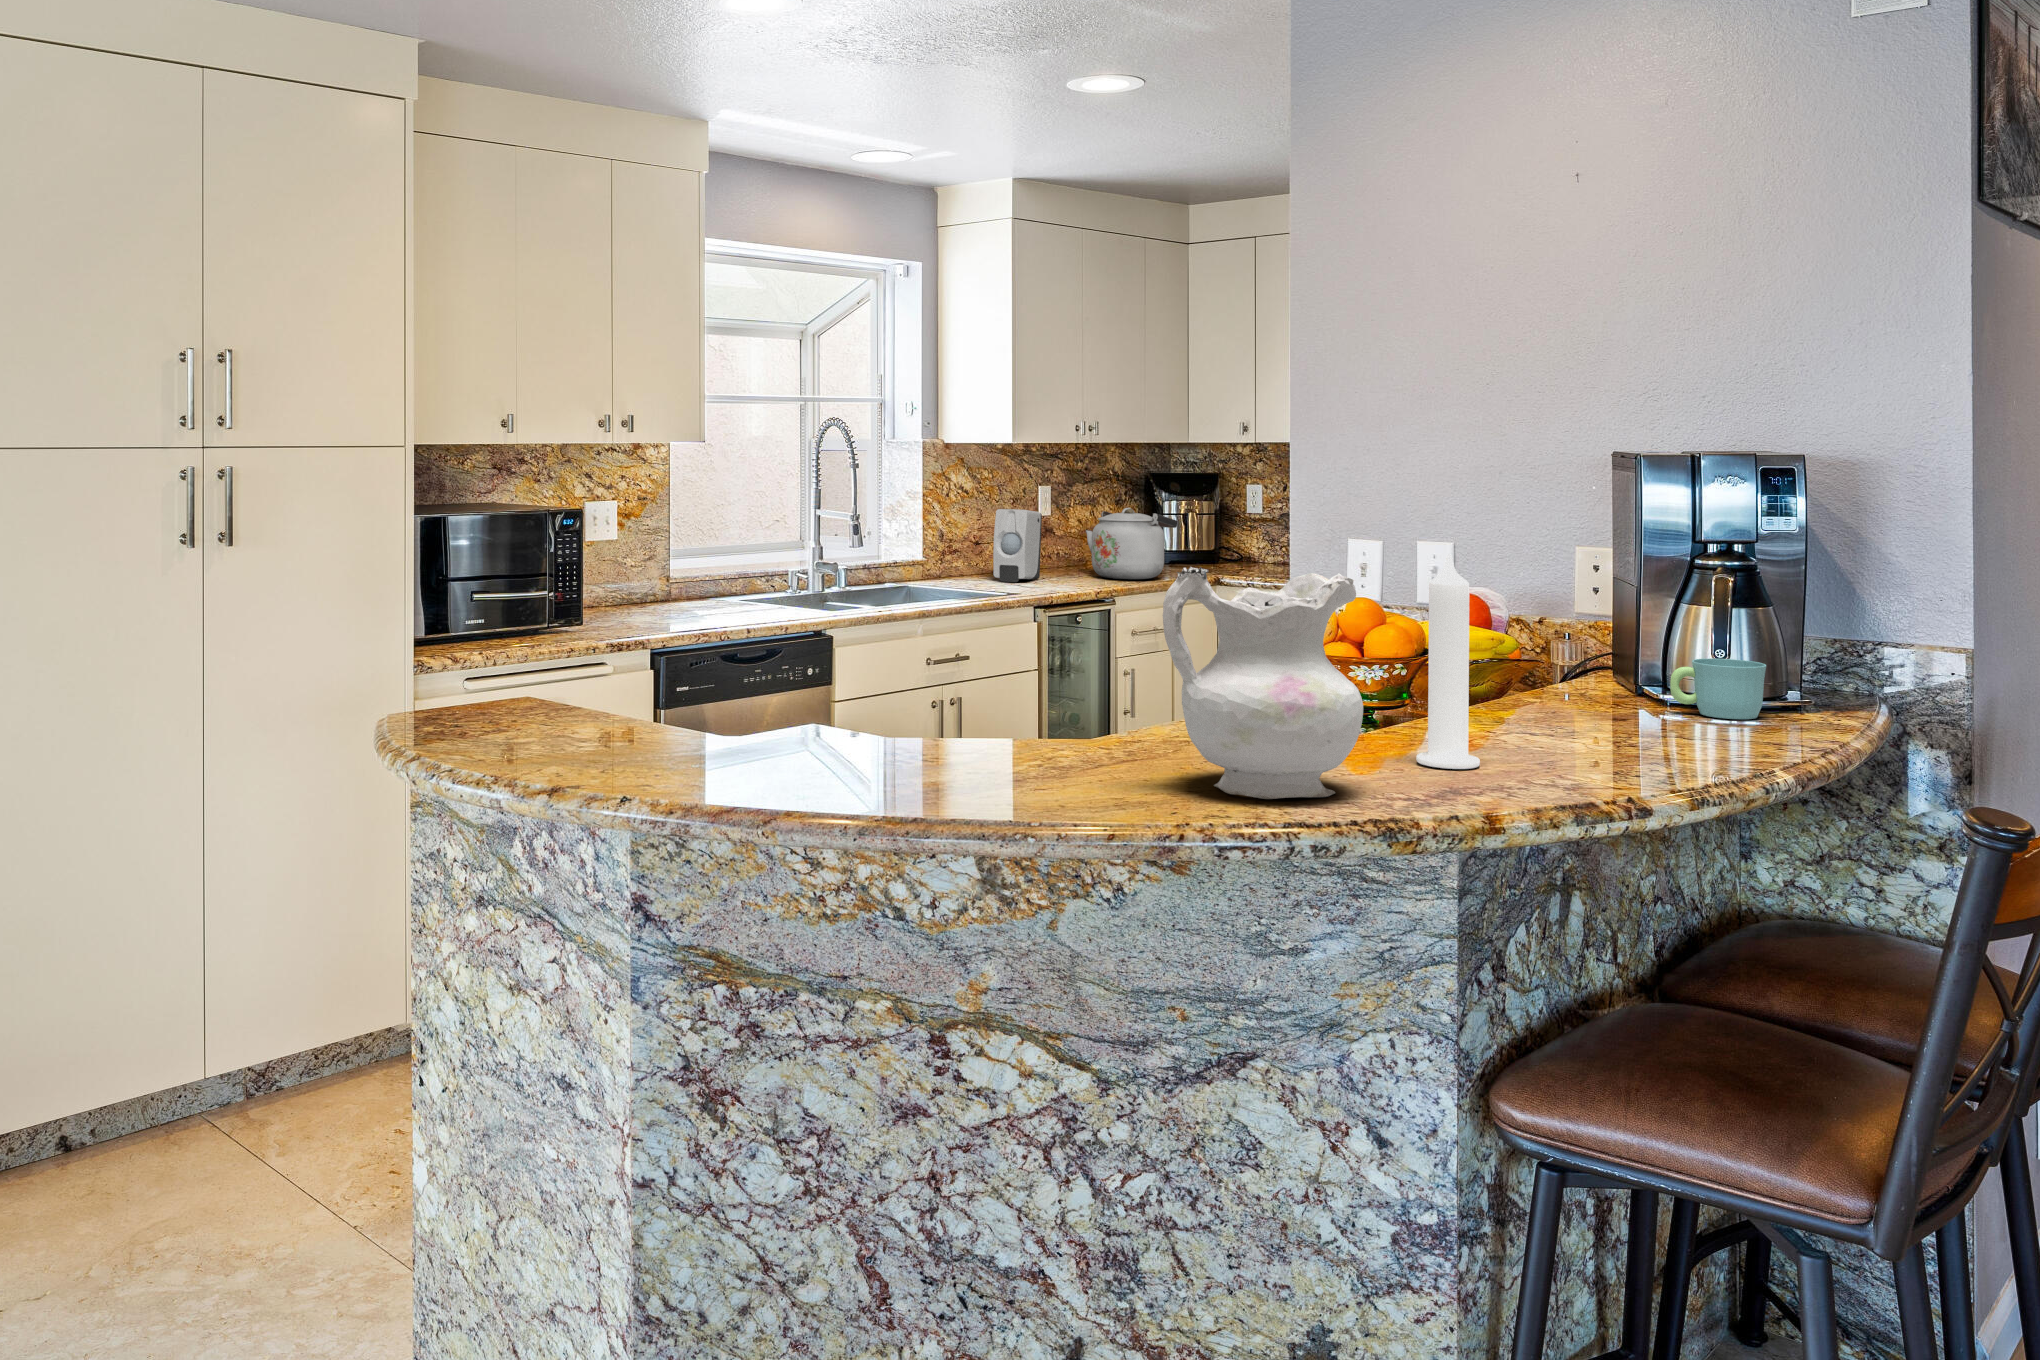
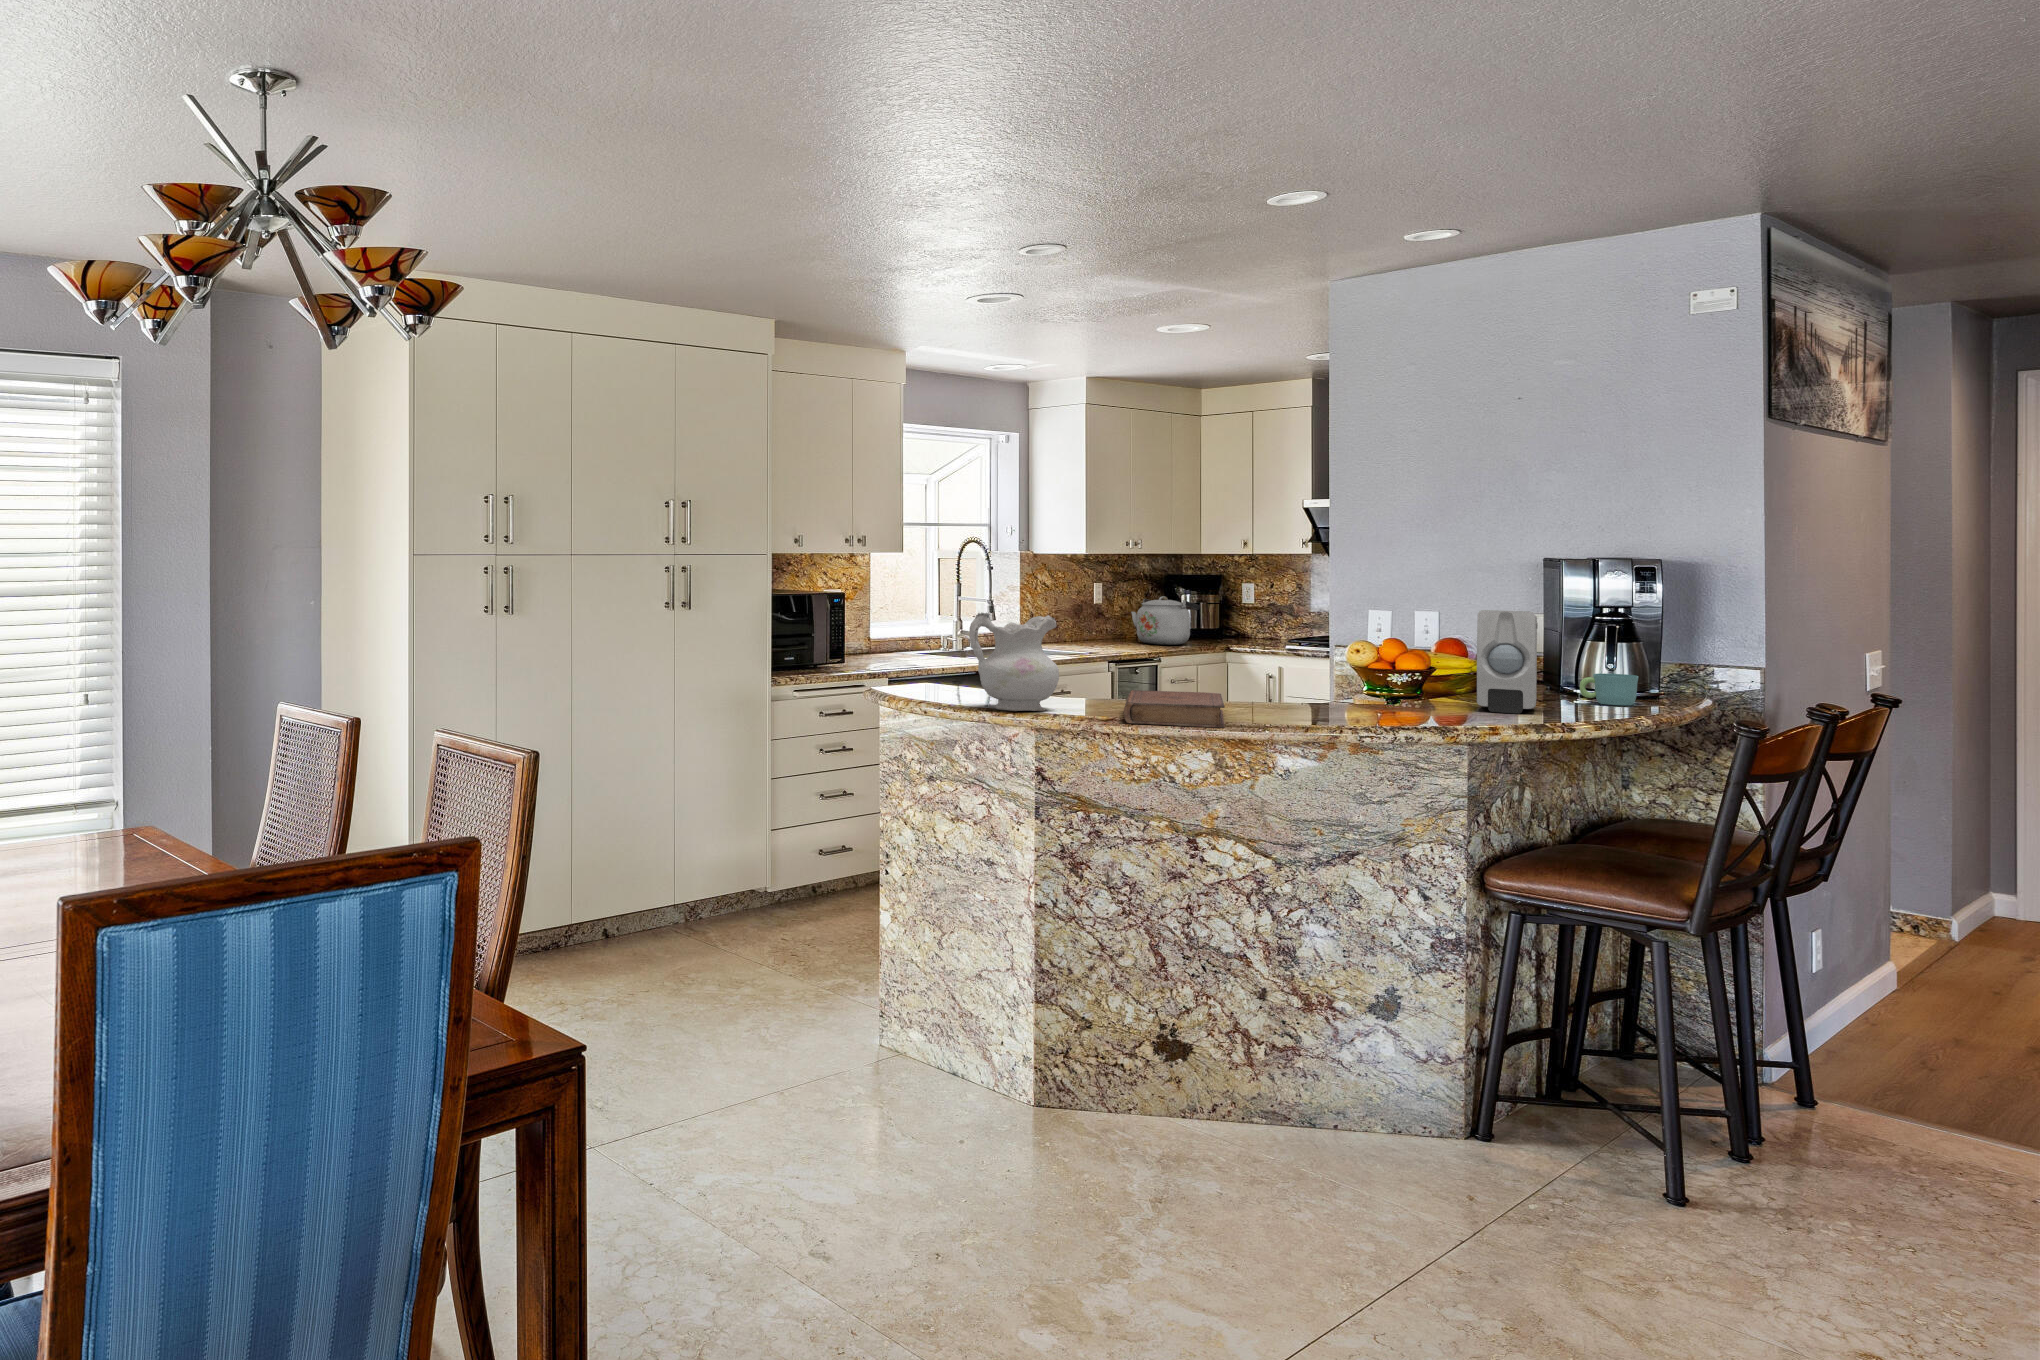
soap dispenser: present [993,509,1042,582] -> present [1477,610,1538,714]
candle: present [1416,554,1480,769] -> none [1439,612,1475,719]
ceramic pitcher: present [1163,567,1363,799] -> present [969,613,1059,711]
book: none [777,716,1015,815] -> present [1123,690,1225,728]

